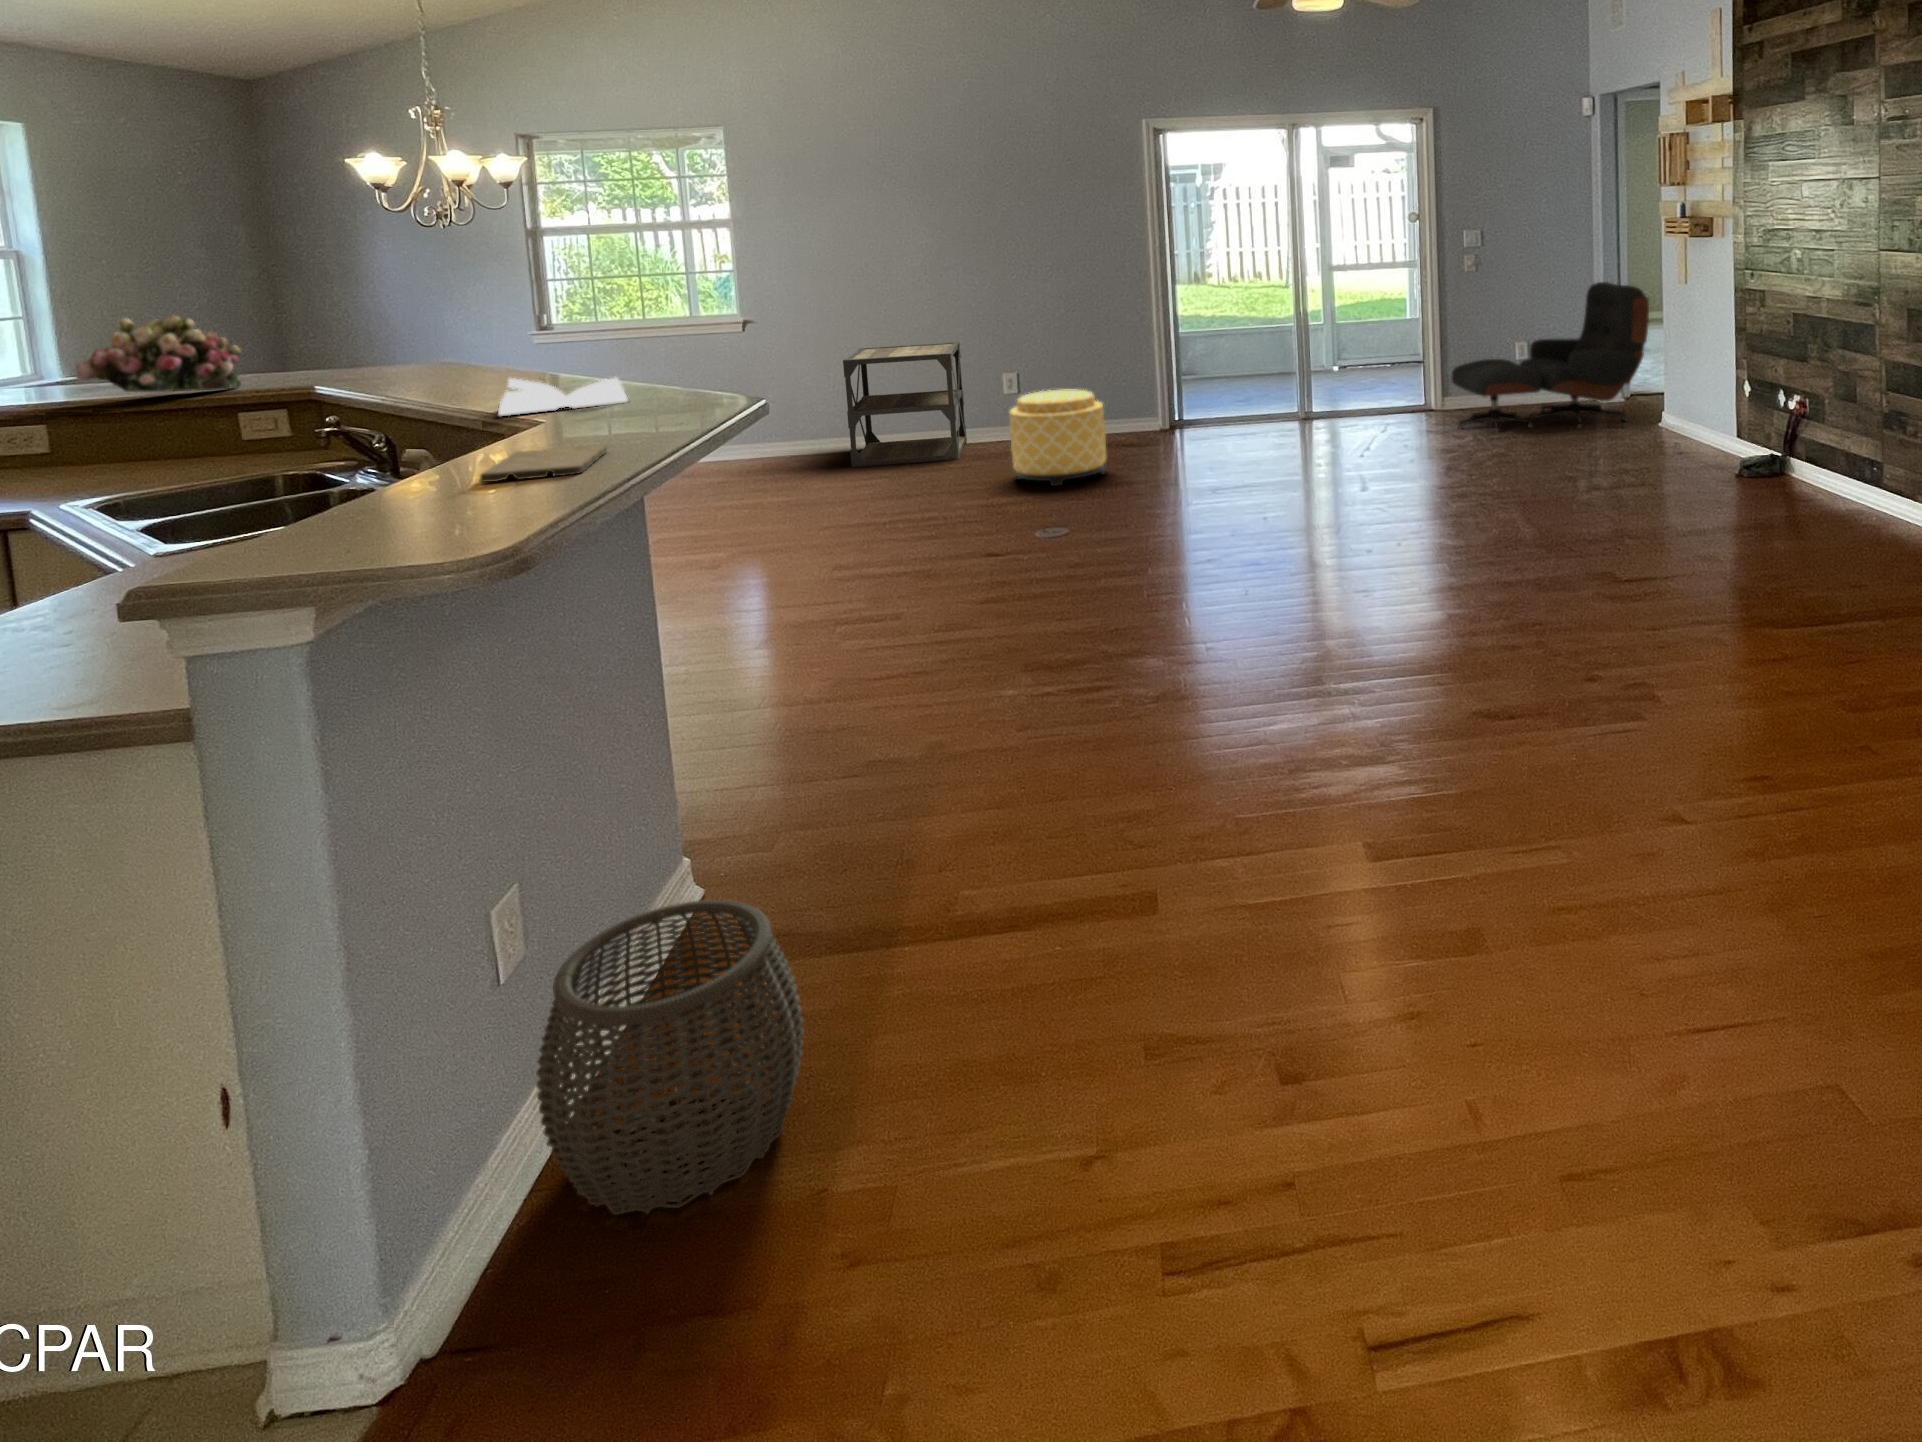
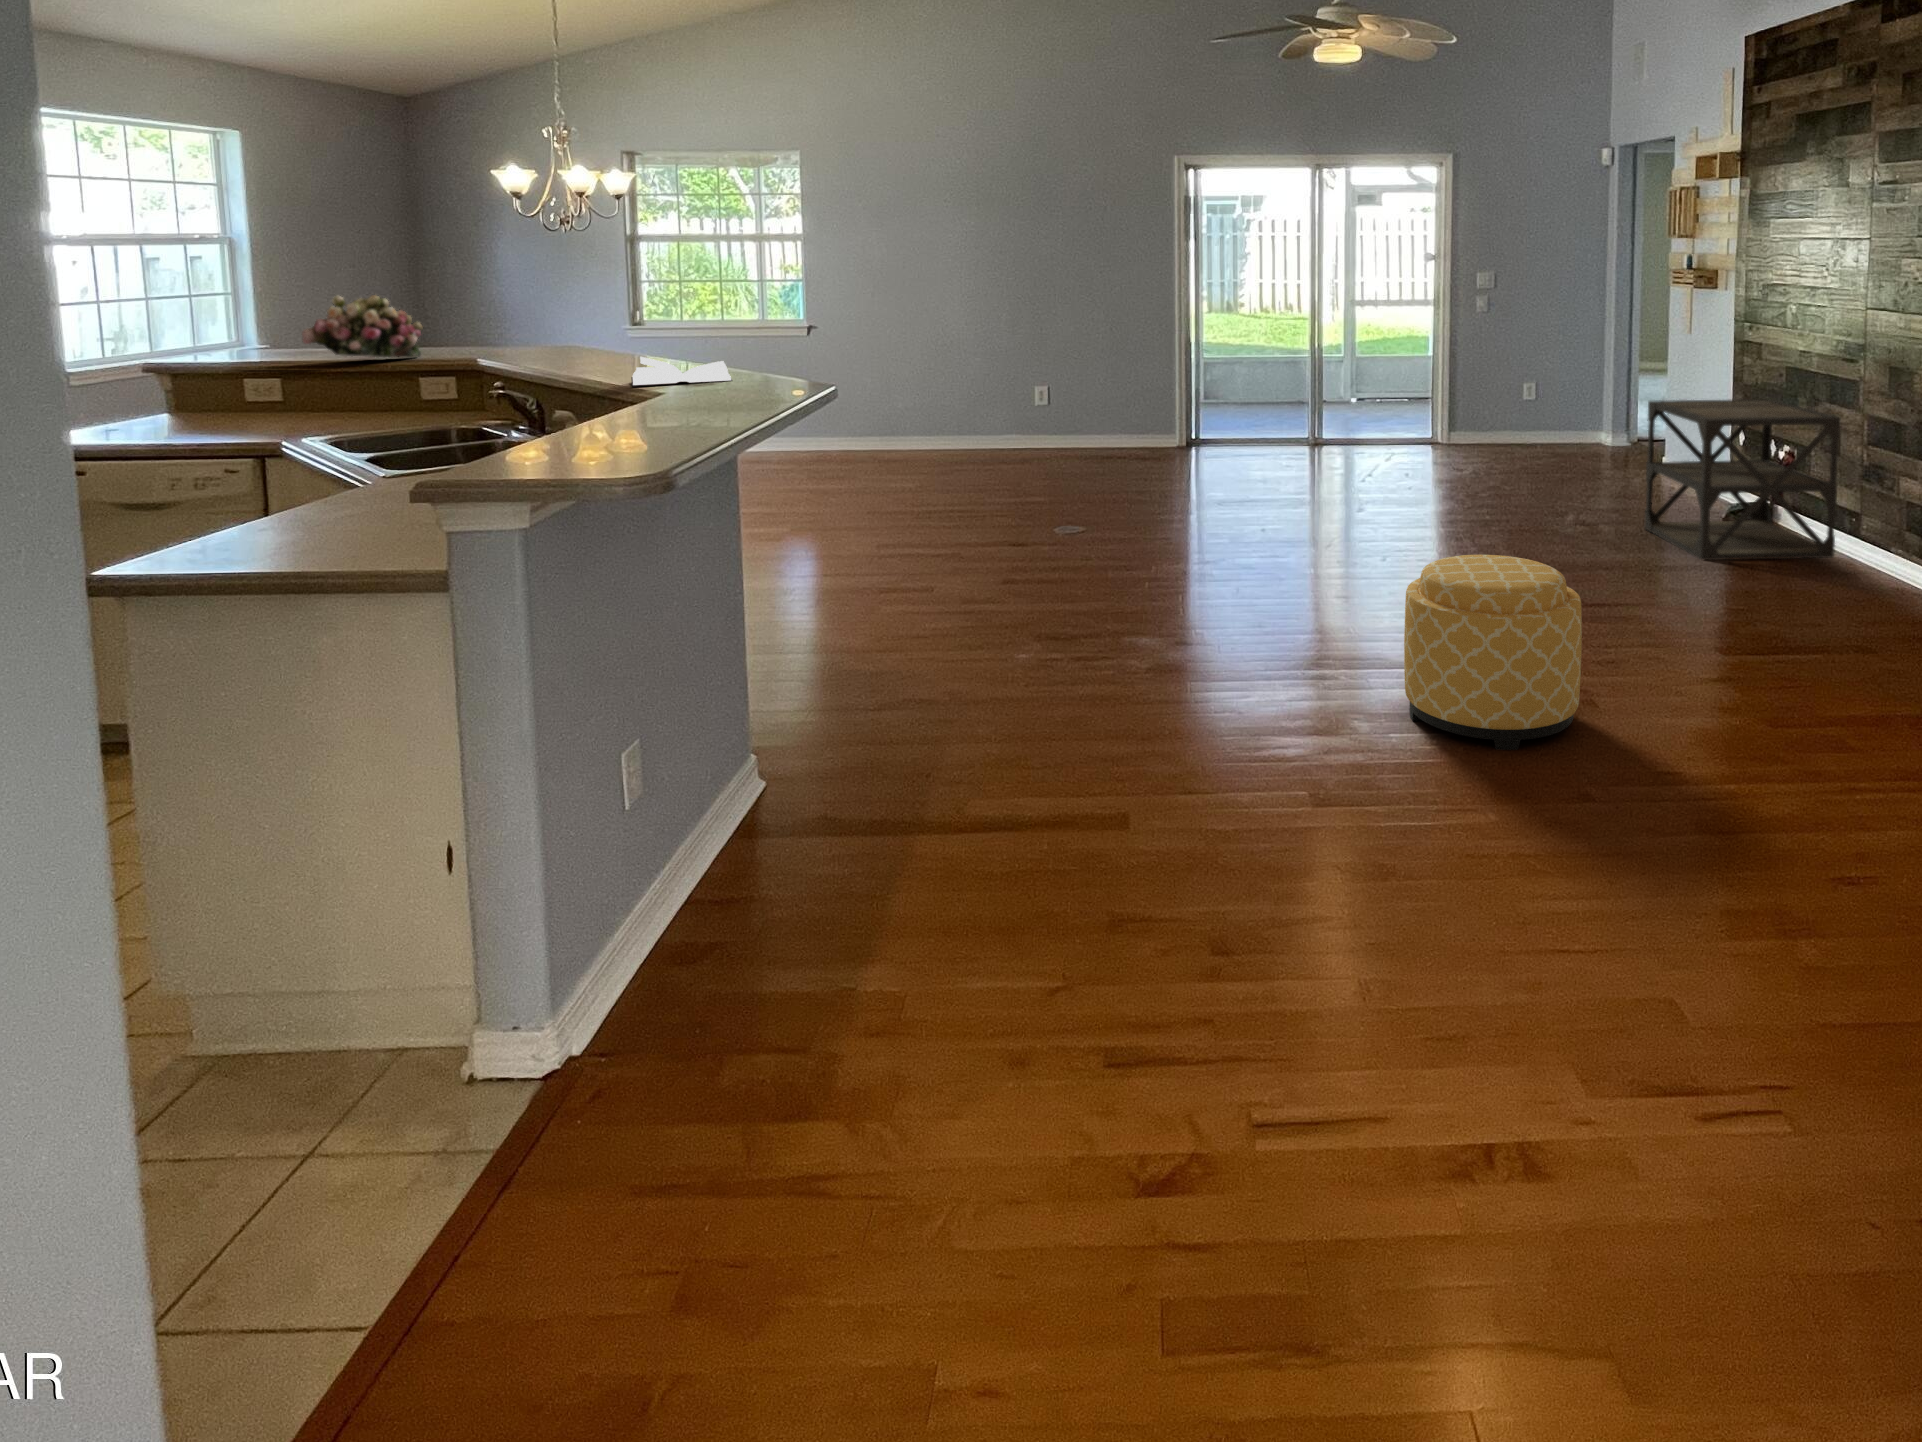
lounge chair: present [1451,282,1649,433] -> none [1461,328,1656,467]
side table: present [843,342,967,467] -> present [1644,399,1840,560]
ottoman: present [1009,389,1106,486] -> present [1404,555,1582,750]
cutting board: present [480,445,607,482] -> none [632,408,722,429]
woven basket: present [536,900,804,1215] -> none [651,768,849,991]

